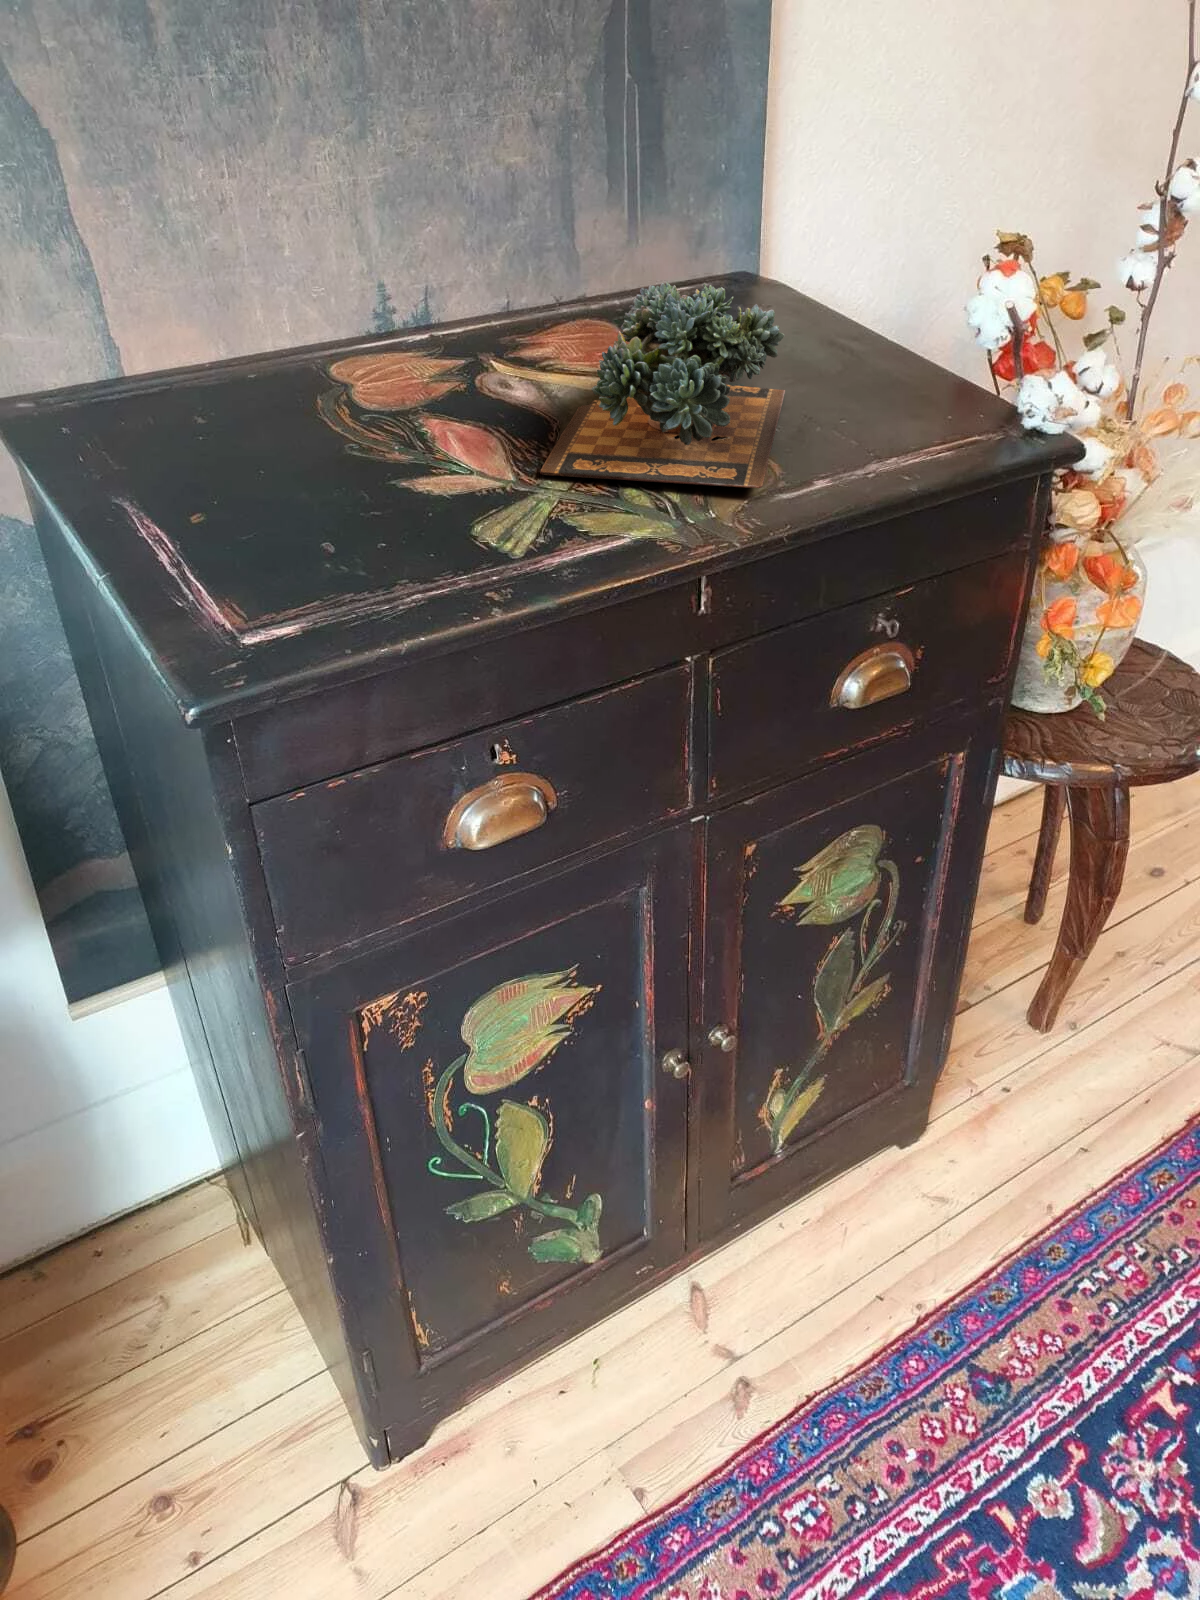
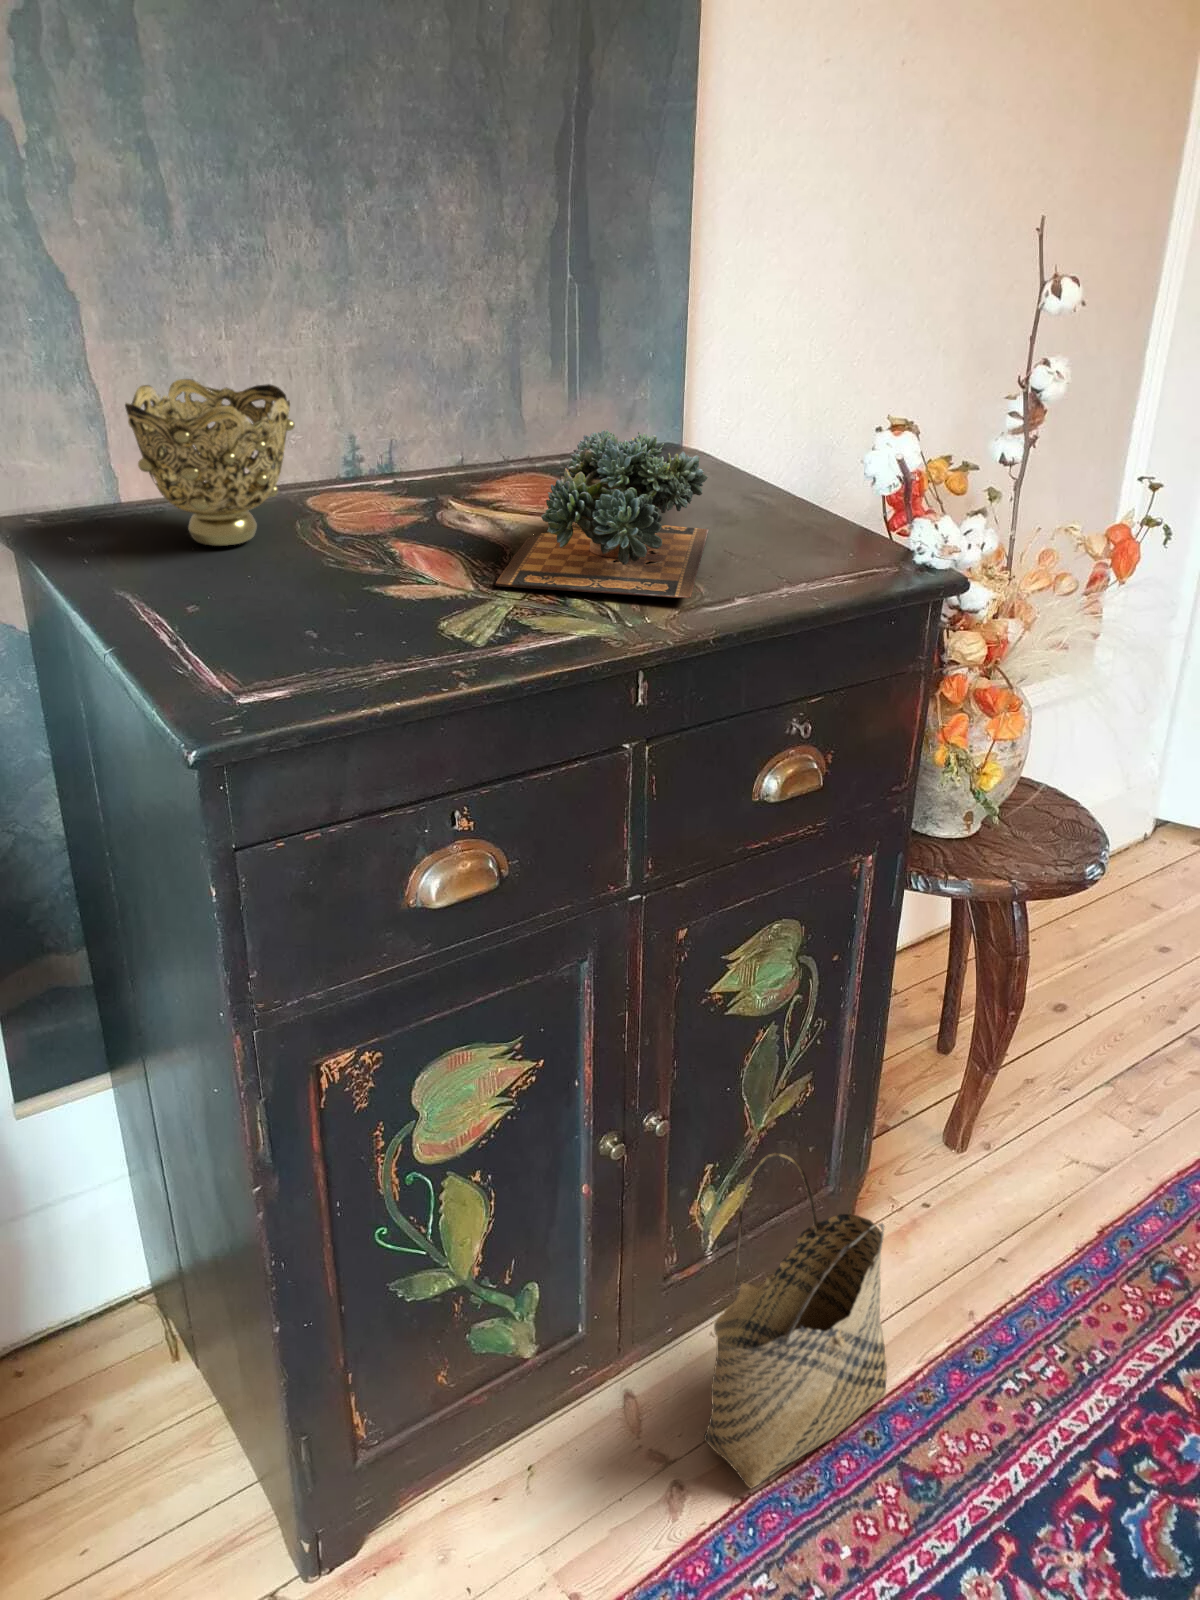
decorative bowl: none [115,231,310,428] -> present [125,379,295,546]
woven basket: none [769,1063,961,1388] -> present [704,1152,887,1488]

